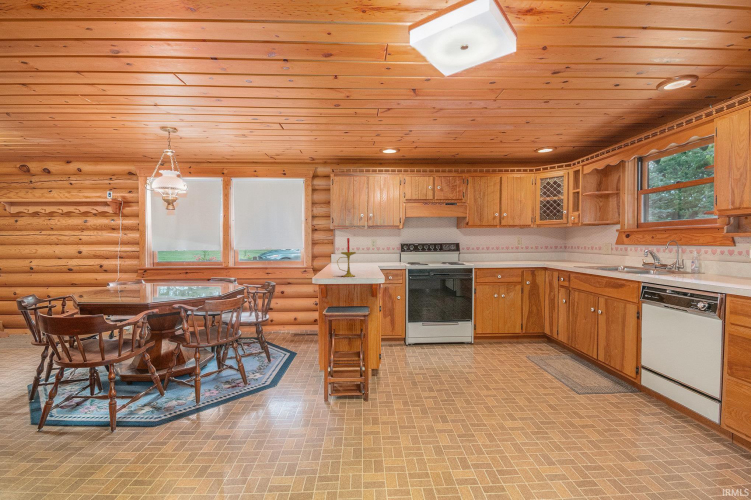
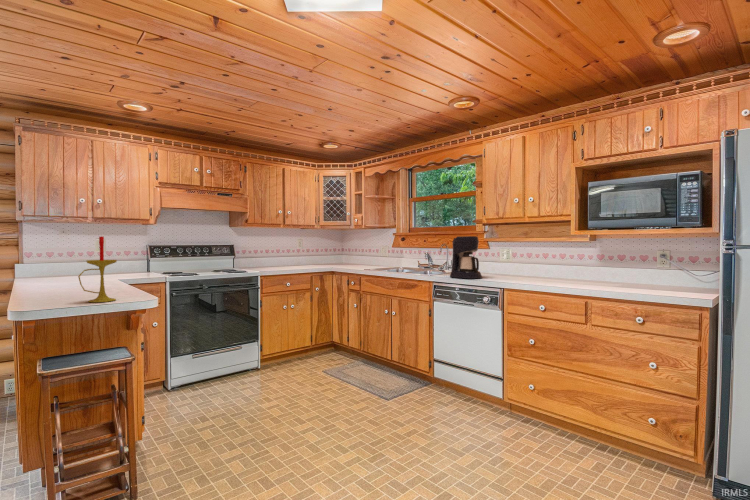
coffee maker: none [658,232,704,280] -> present [450,236,482,279]

